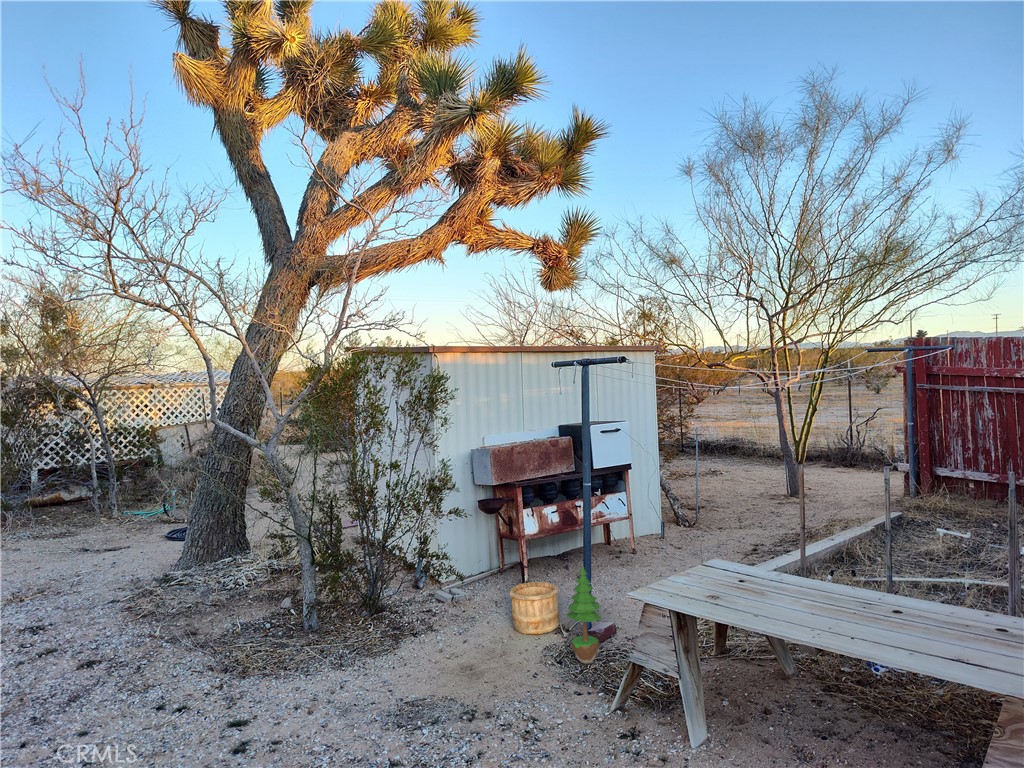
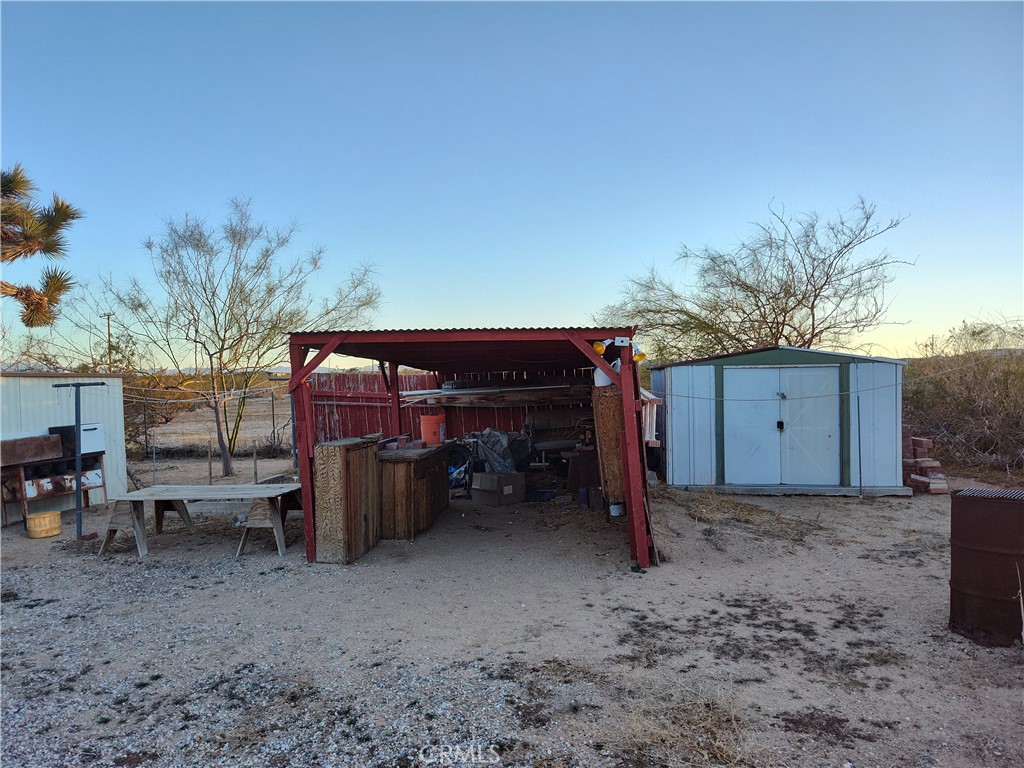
potted tree: present [567,566,602,664] -> none [71,486,92,538]

